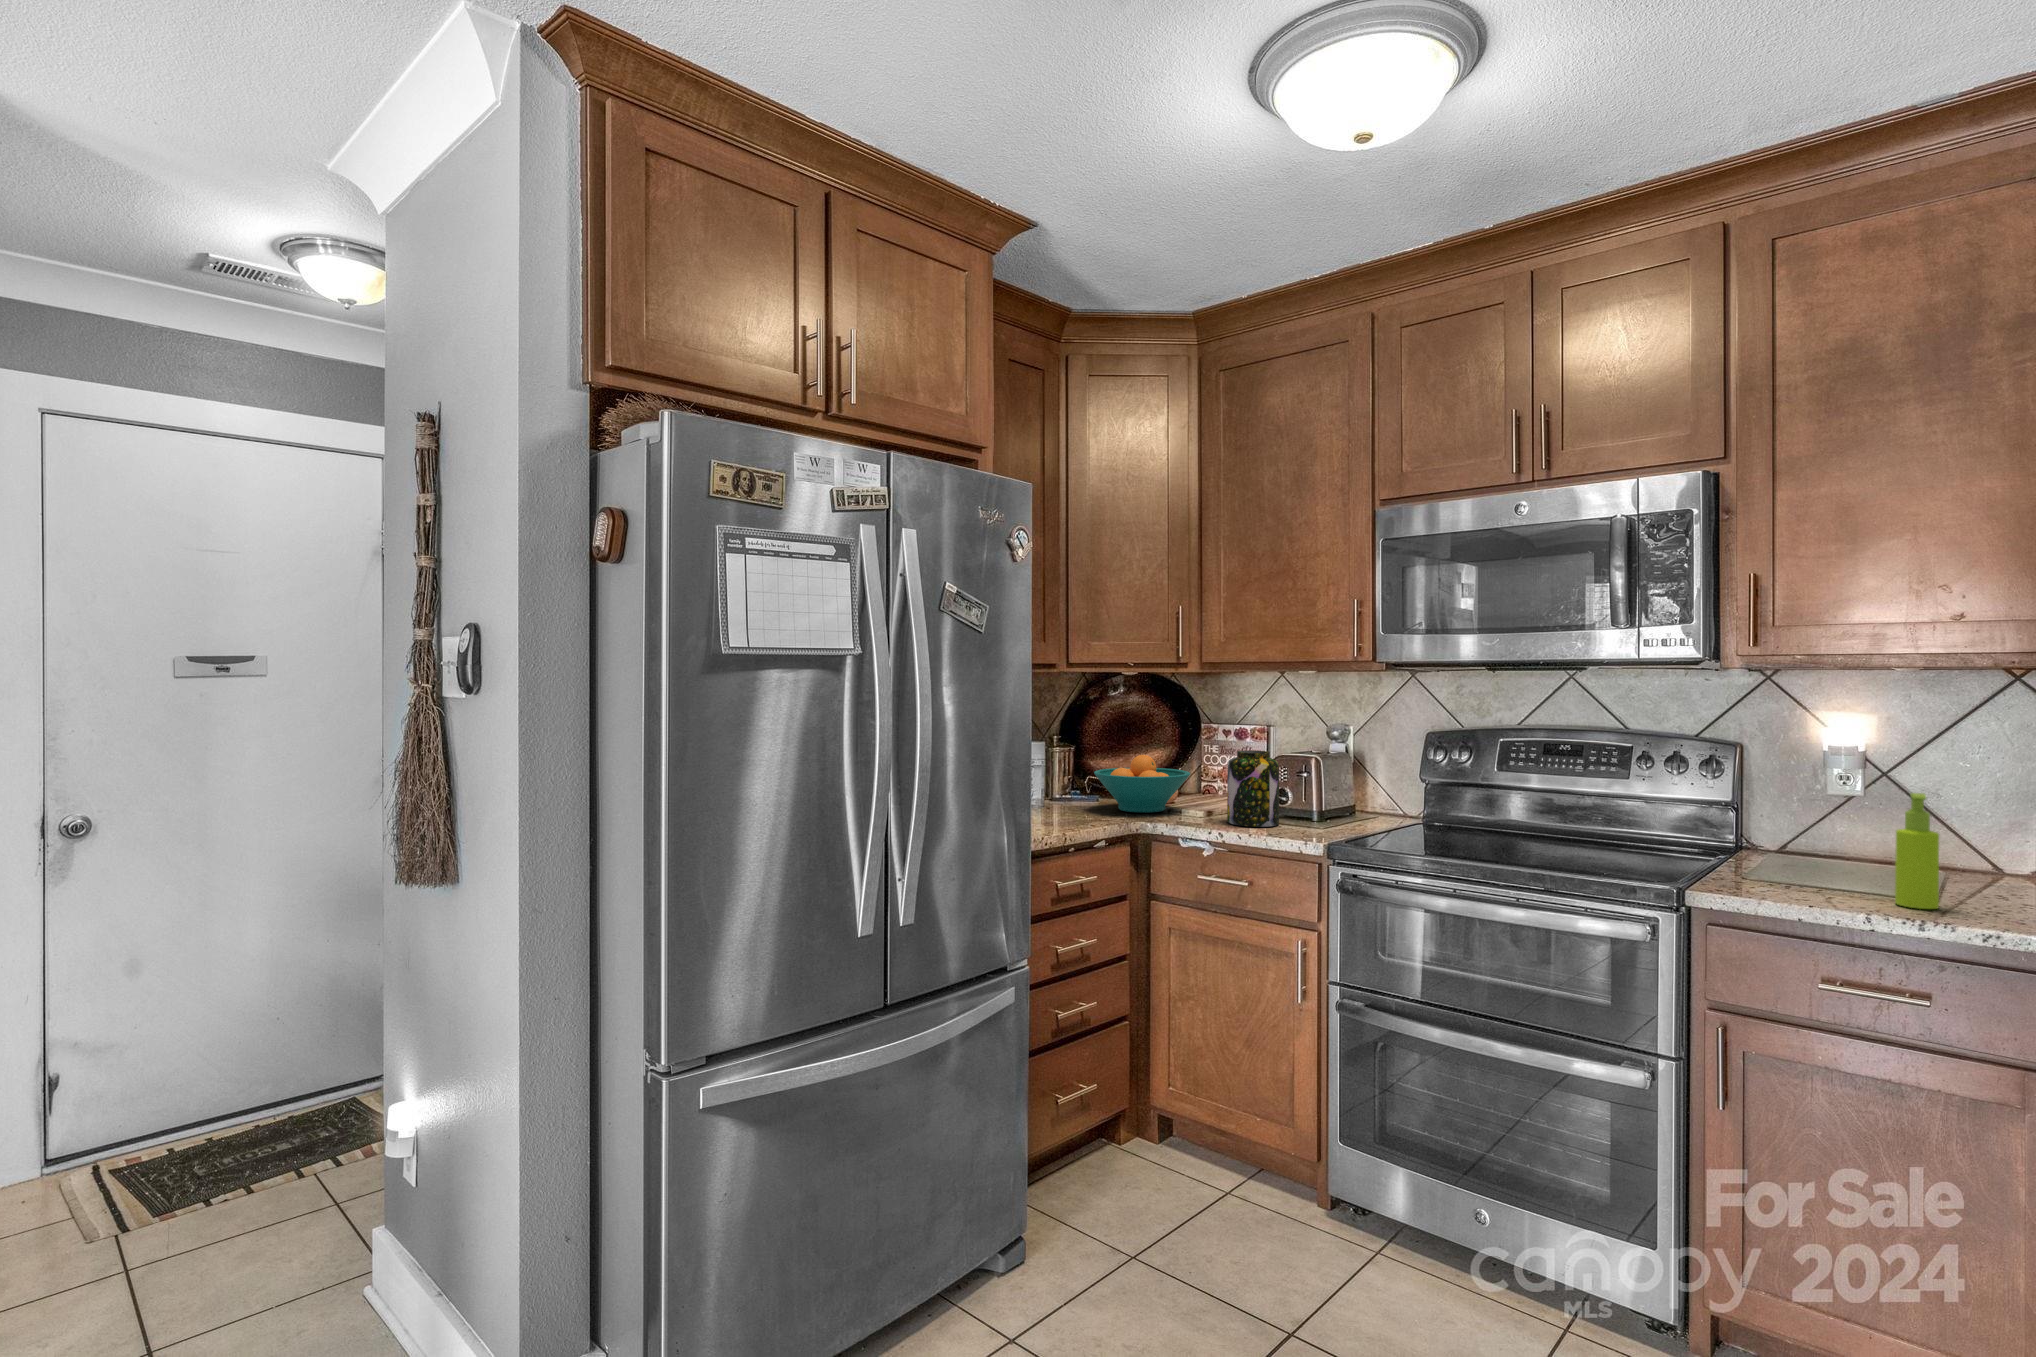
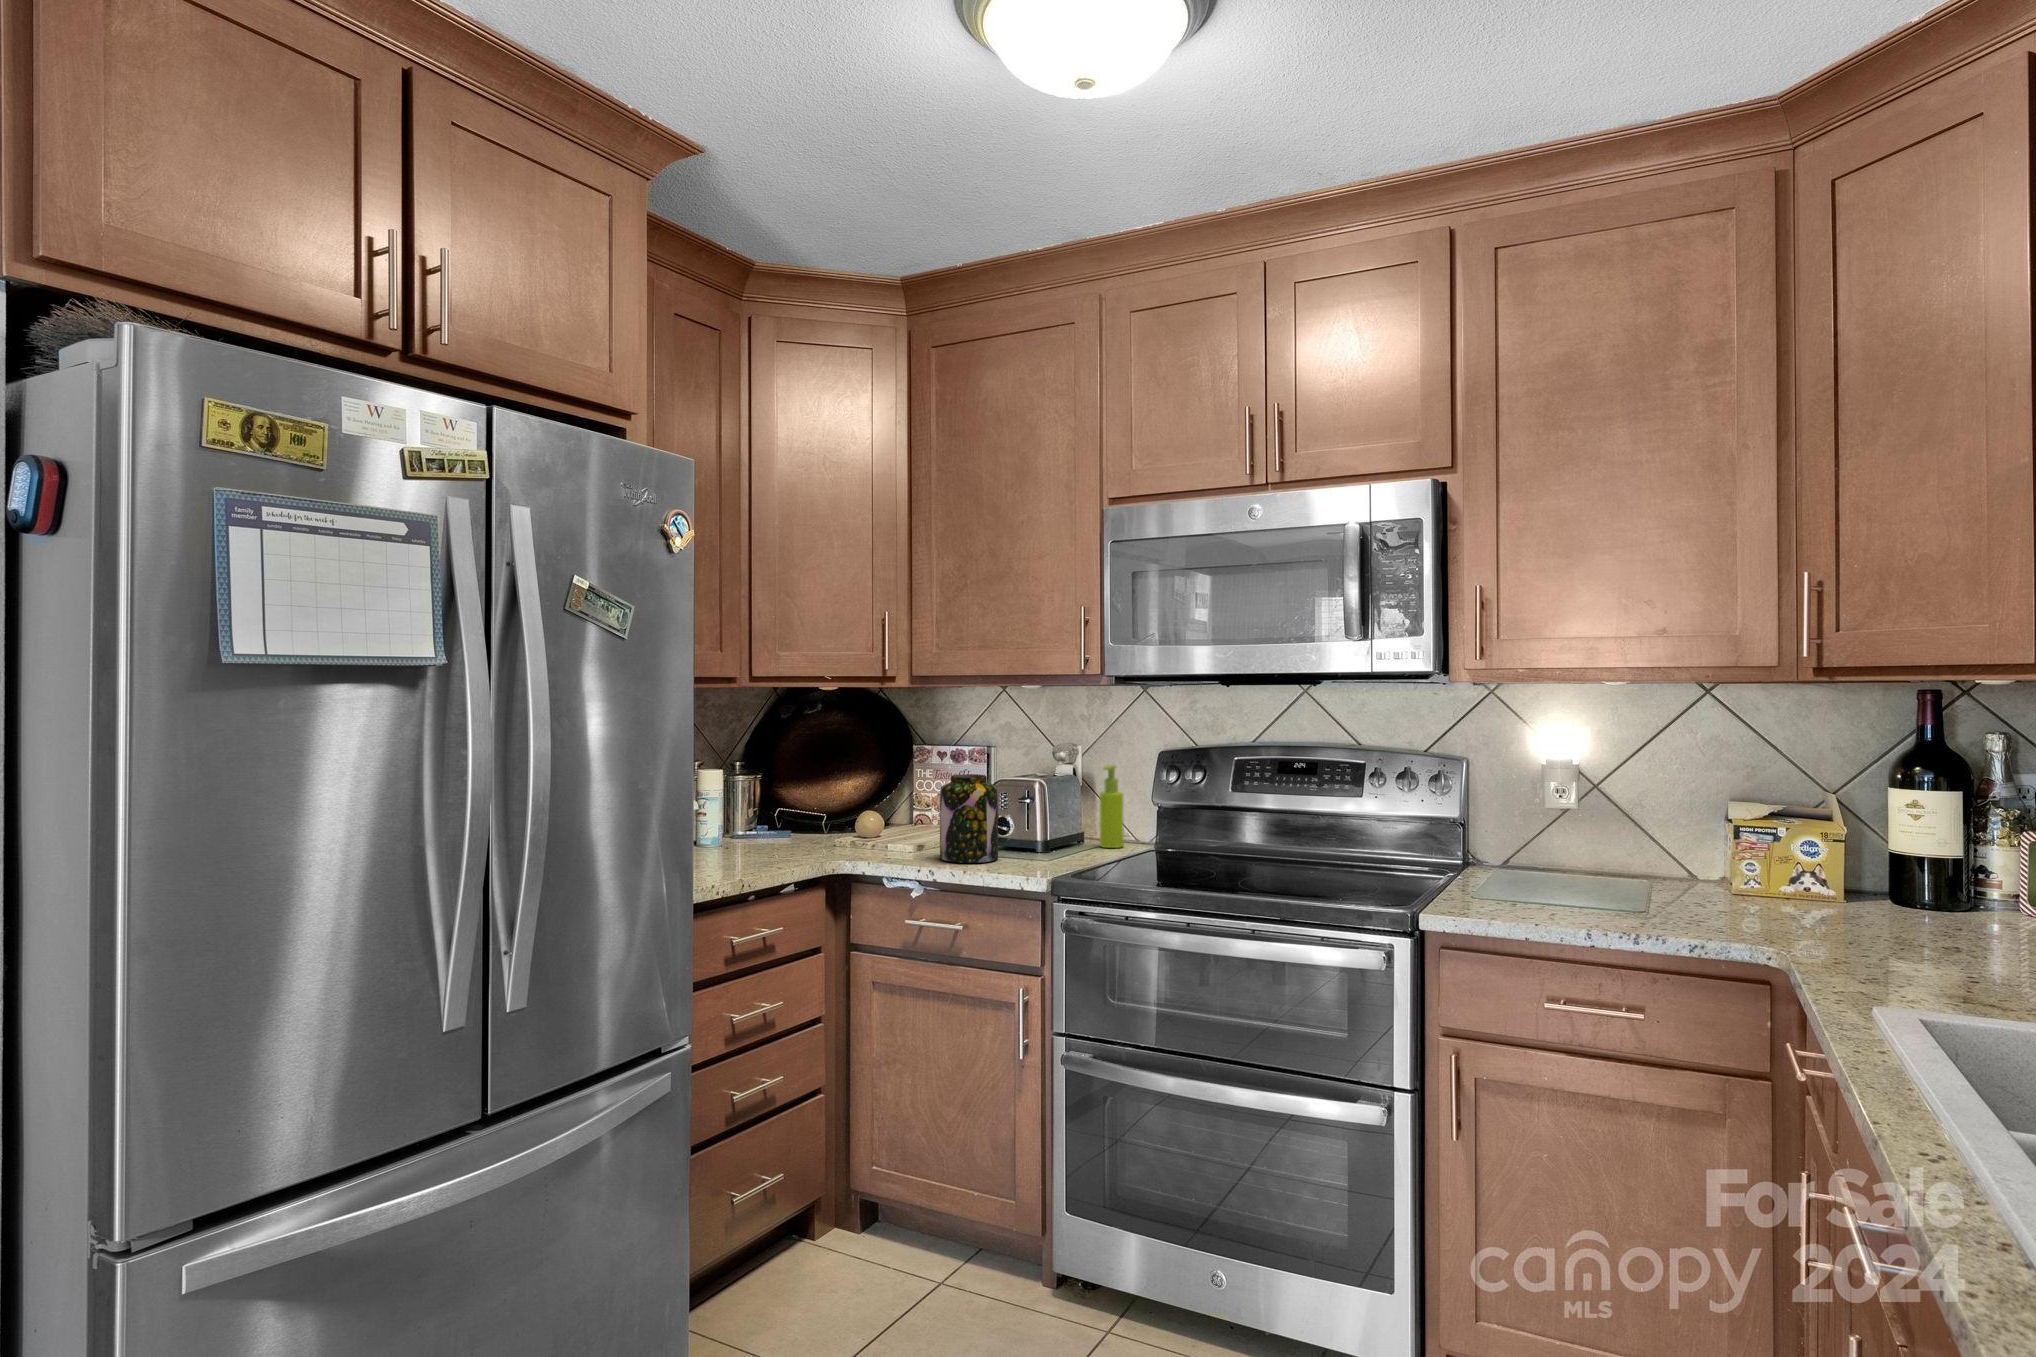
fruit bowl: present [1094,755,1190,813] -> none [785,782,899,851]
soap dispenser: present [1895,793,1939,909] -> present [1099,766,1124,848]

